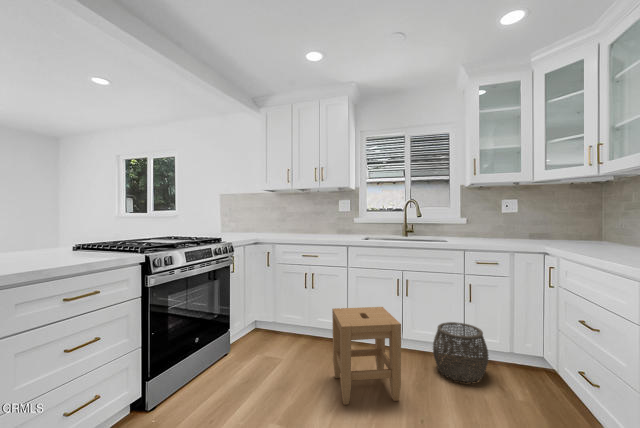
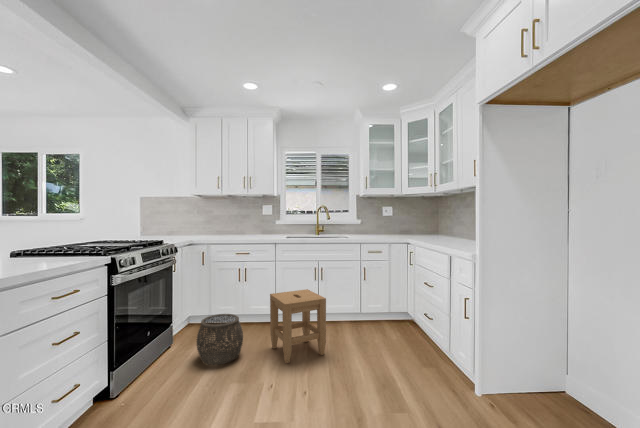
woven basket: present [433,322,489,382] -> present [197,314,243,365]

